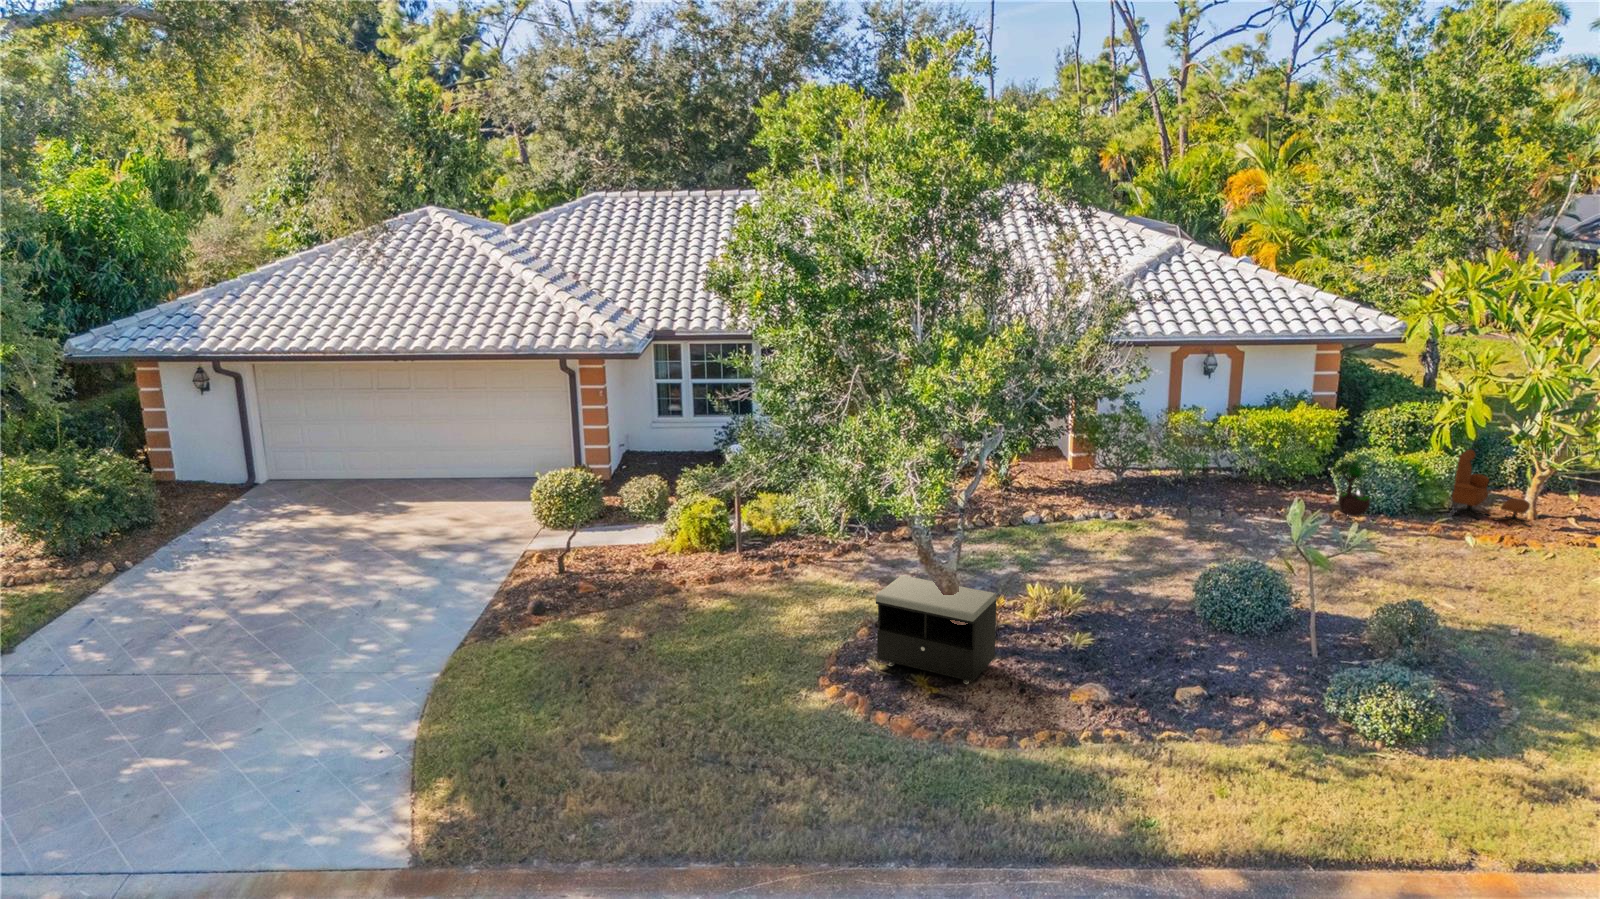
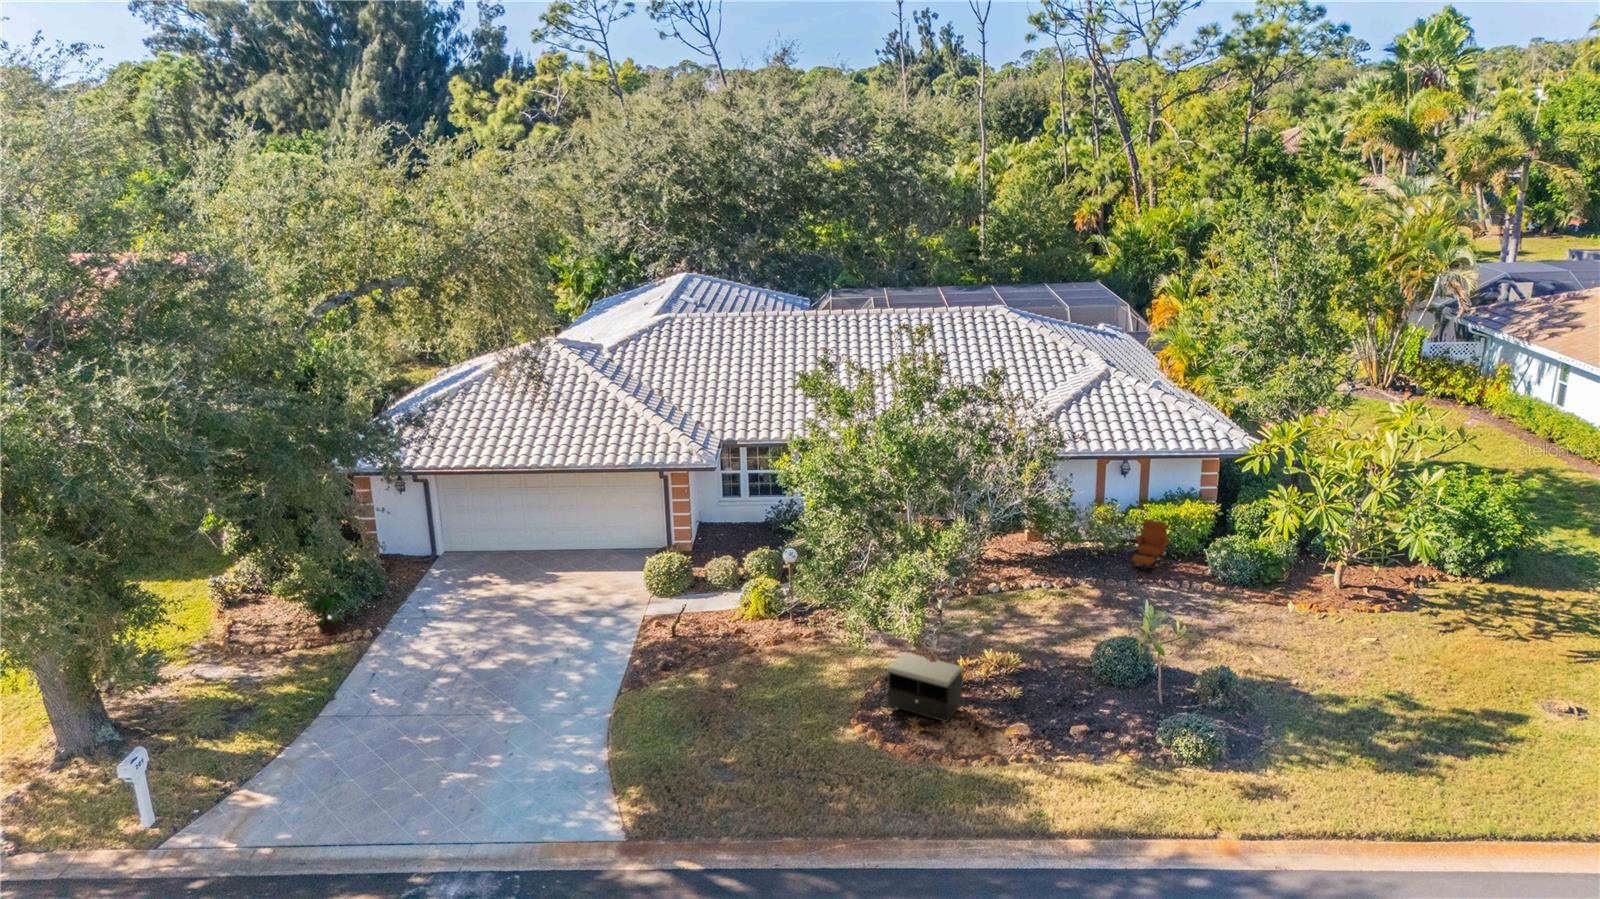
lounge chair: present [1451,450,1531,527] -> present [1133,519,1170,572]
potted tree: present [1333,459,1370,516] -> present [309,596,341,634]

